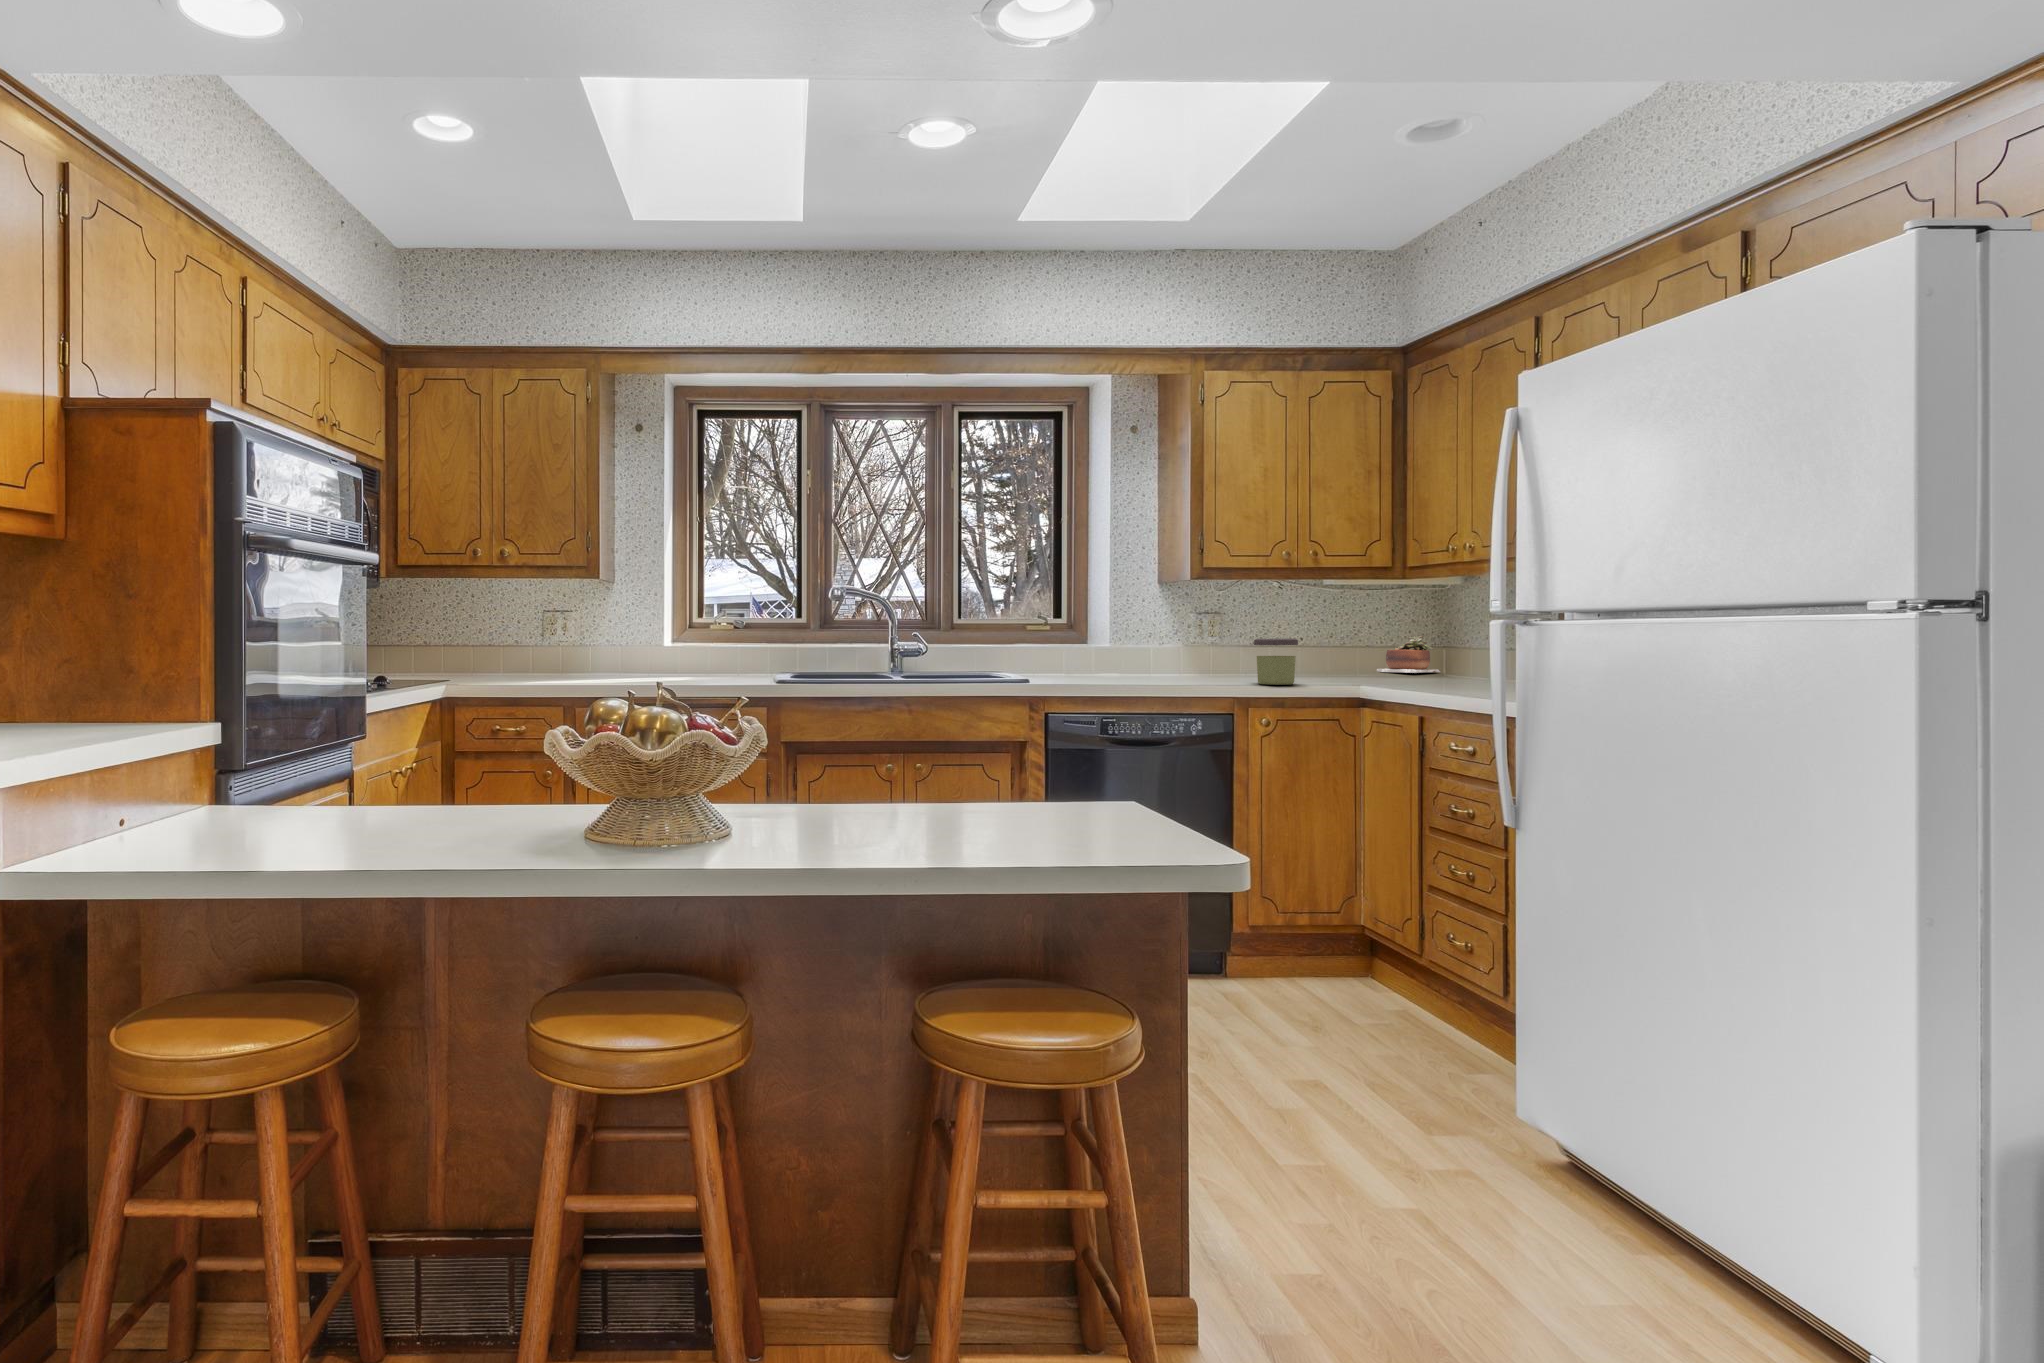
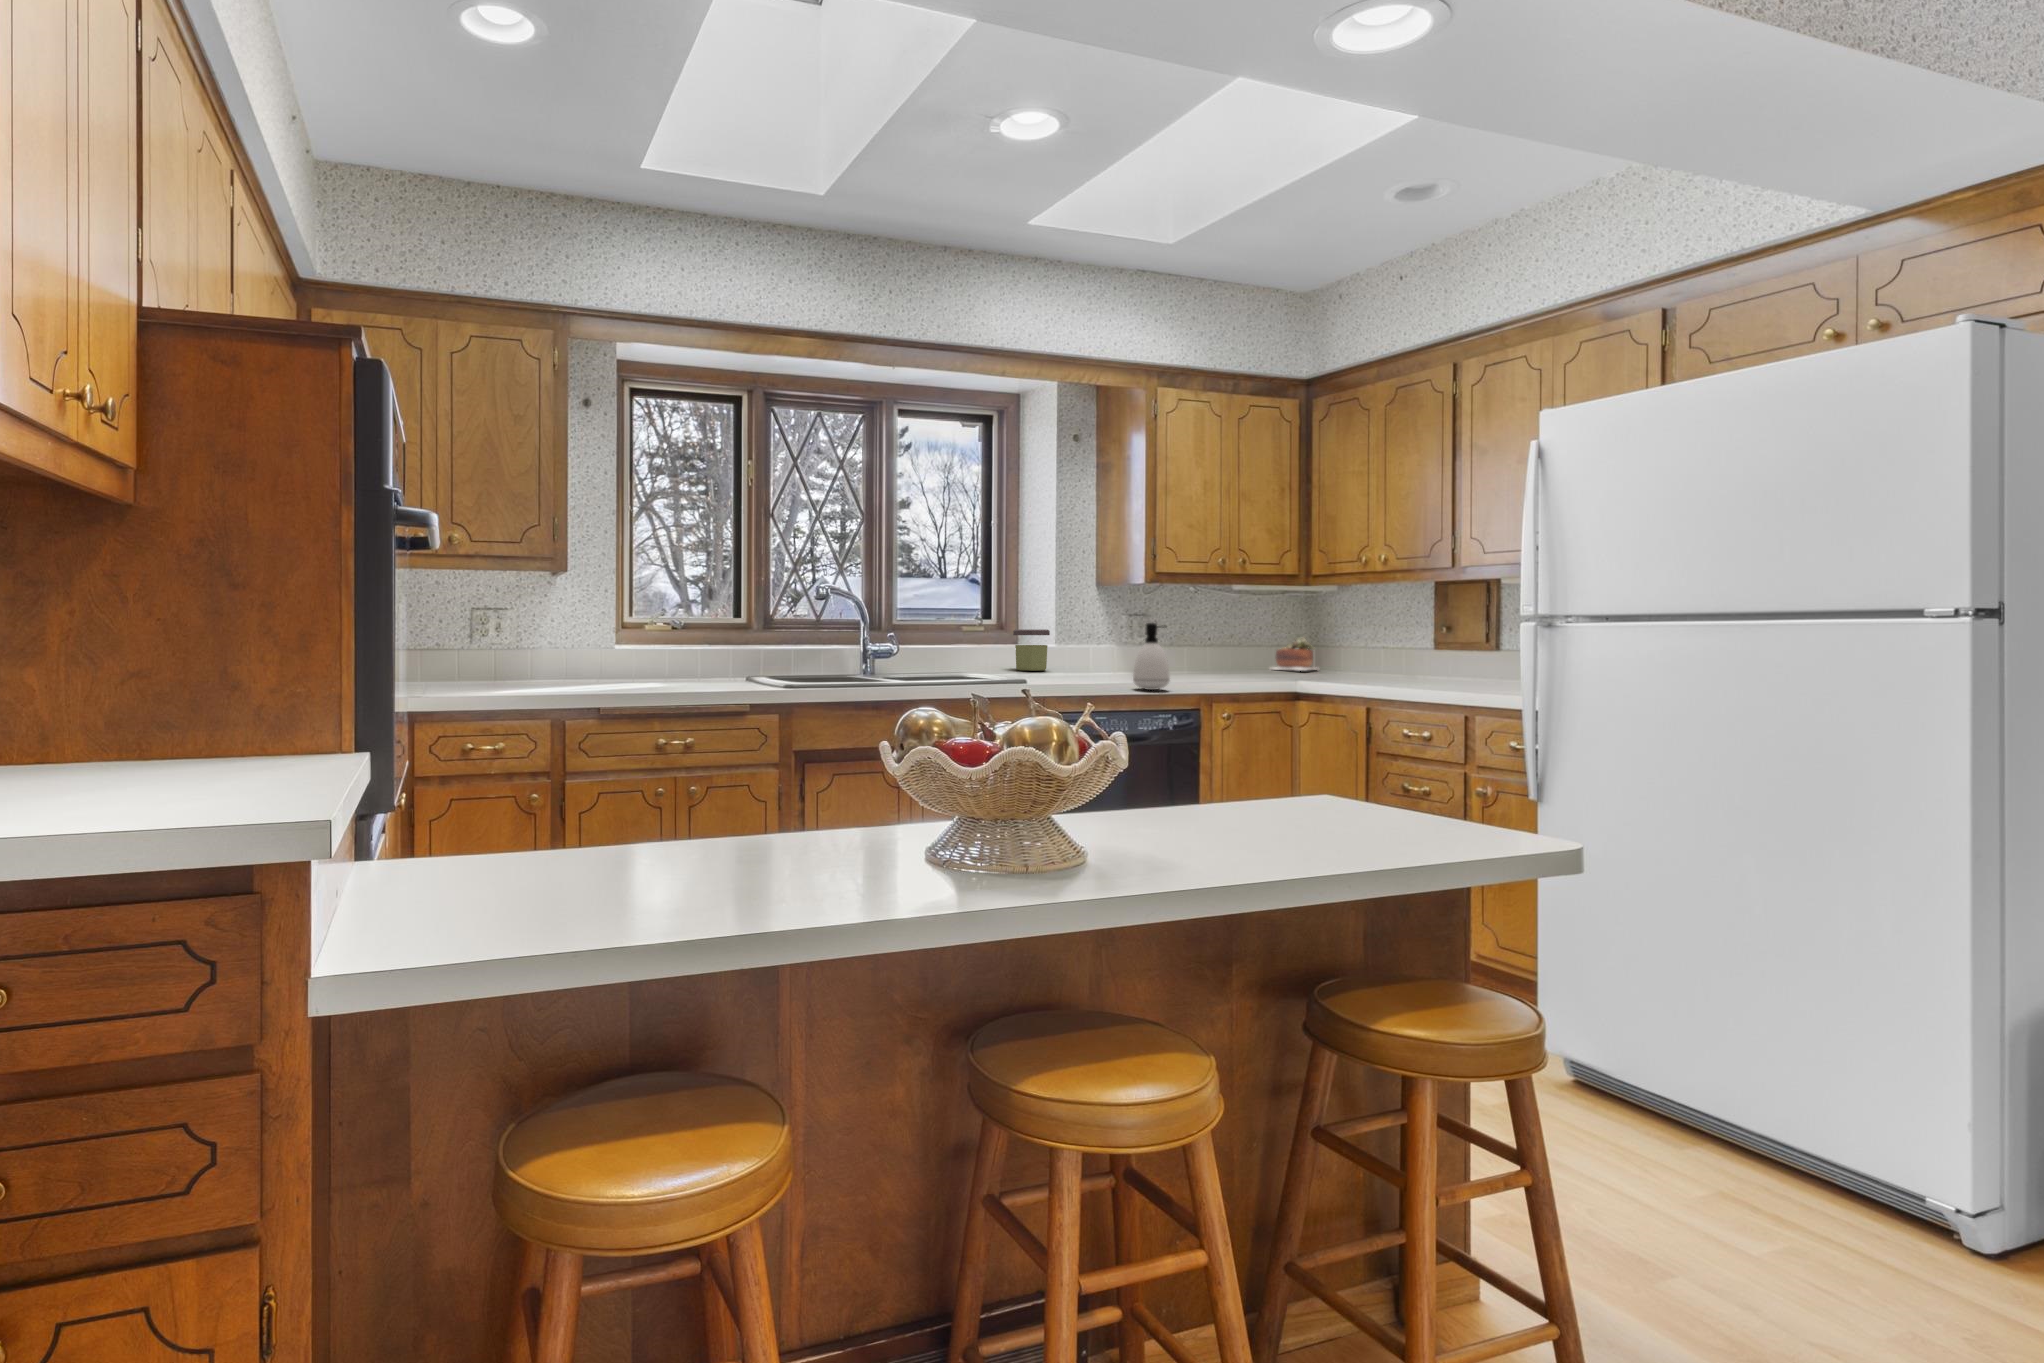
soap dispenser: none [1159,621,1197,690] -> present [1133,623,1170,690]
jar: present [1254,639,1298,685] -> present [1013,629,1050,671]

